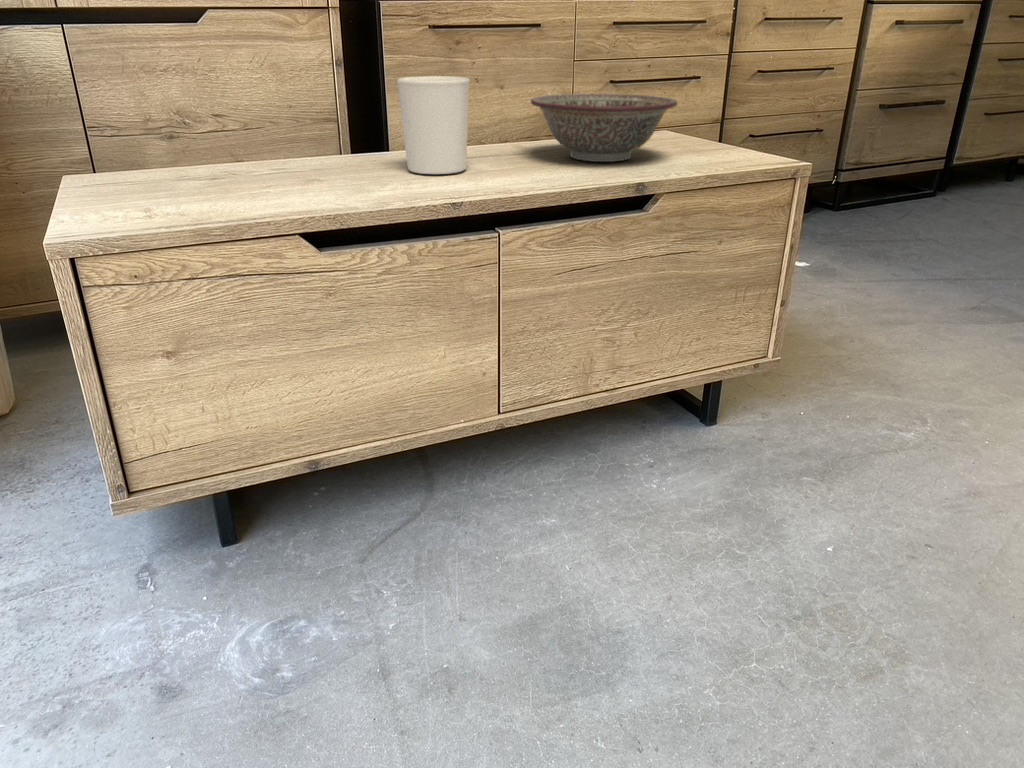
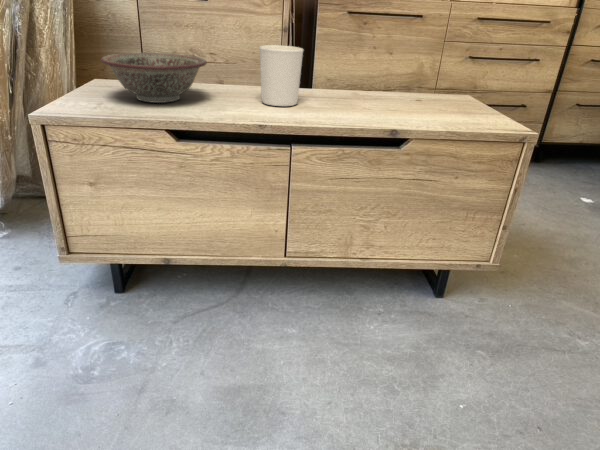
decorative bowl: present [531,94,677,162] -> present [101,53,207,103]

